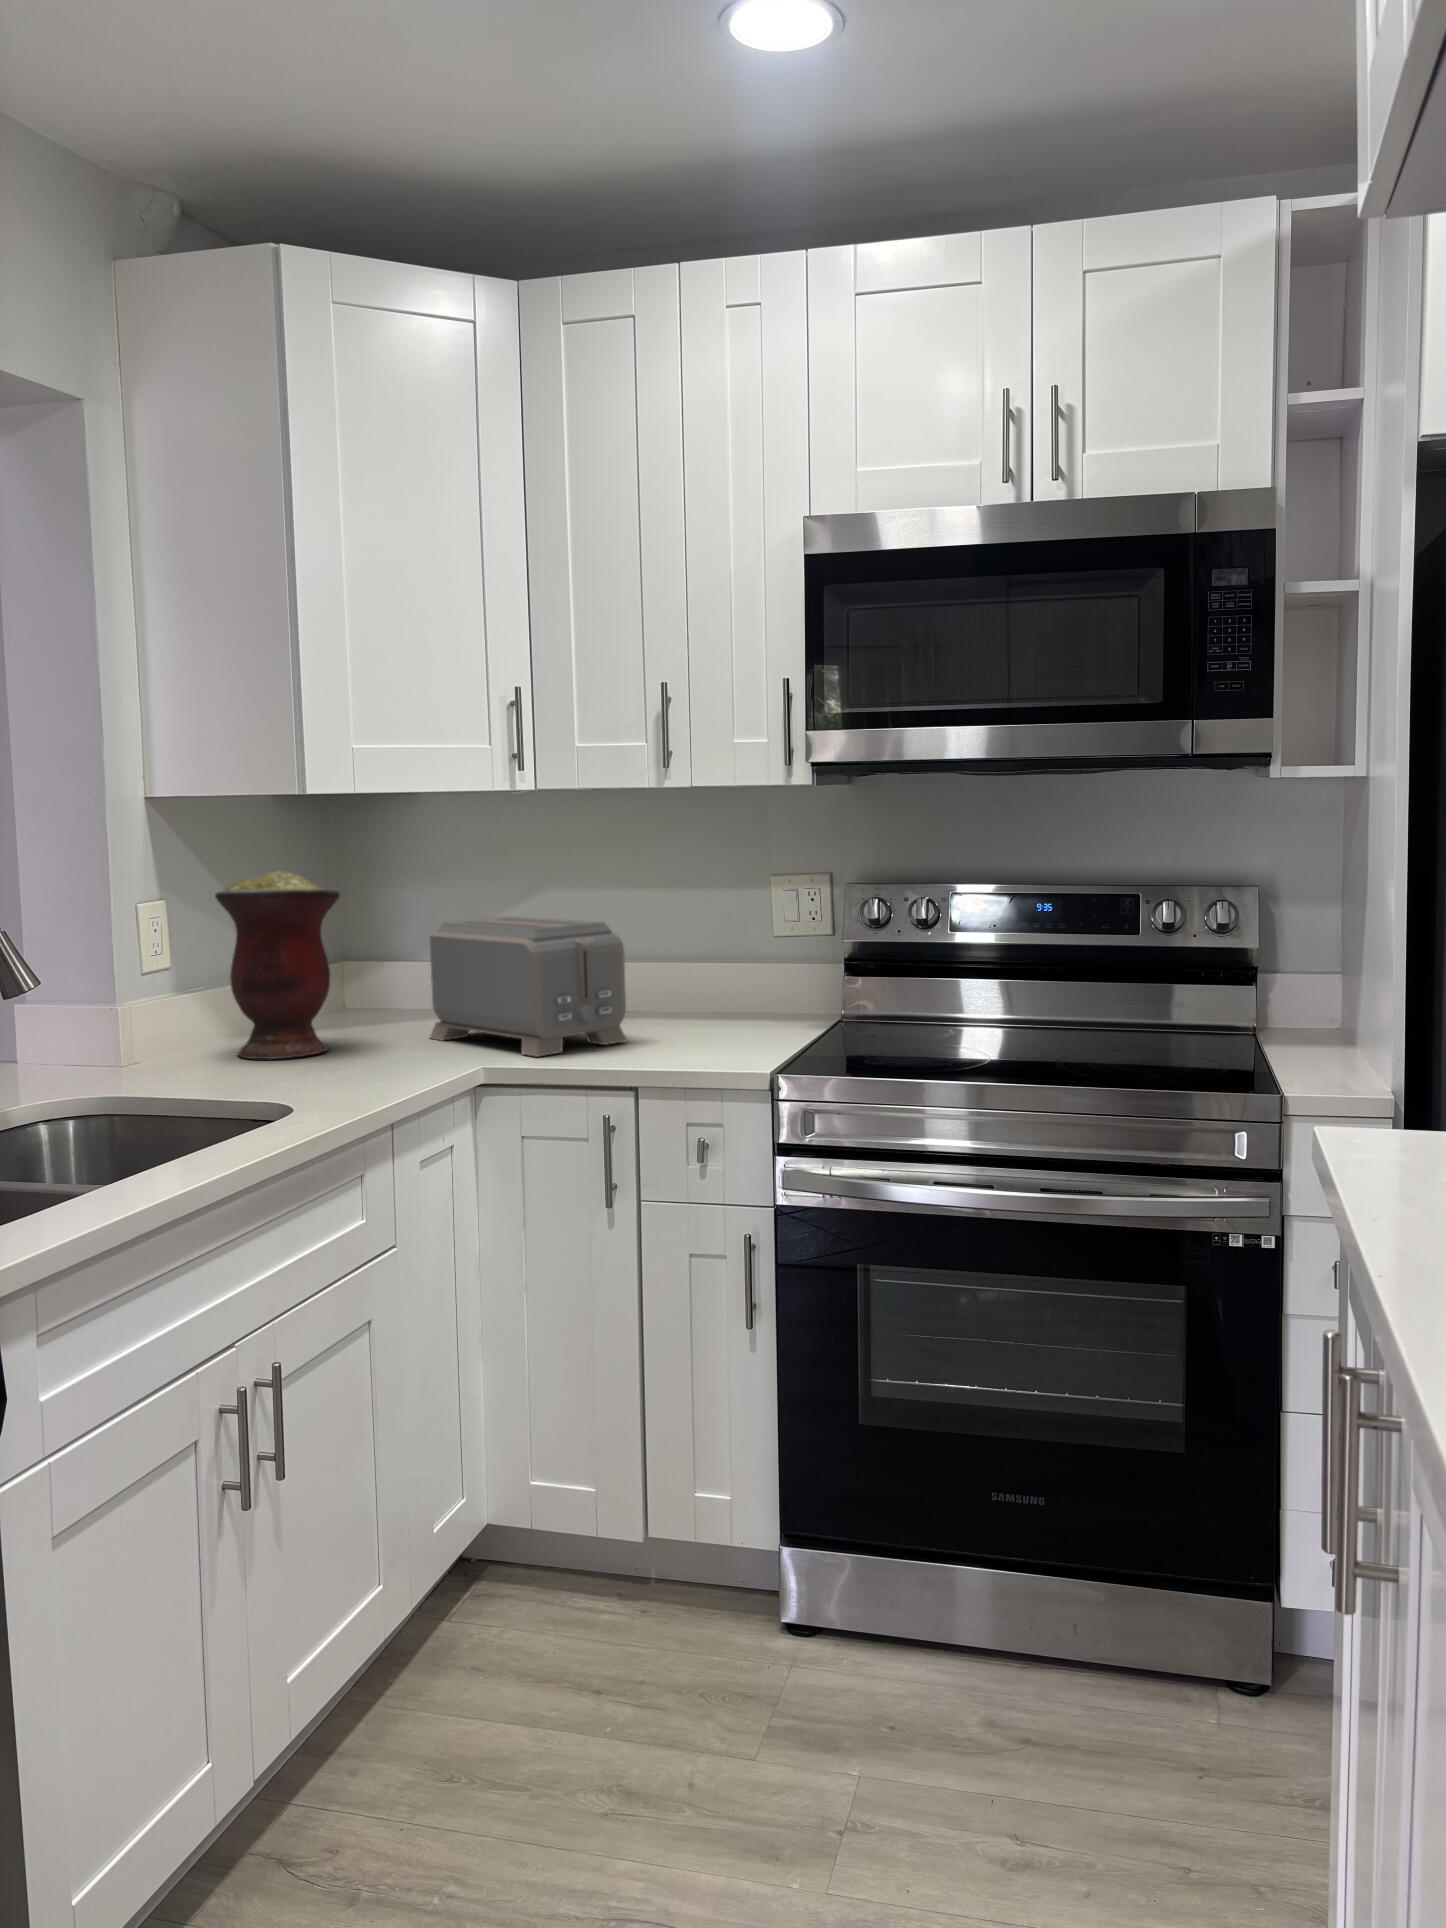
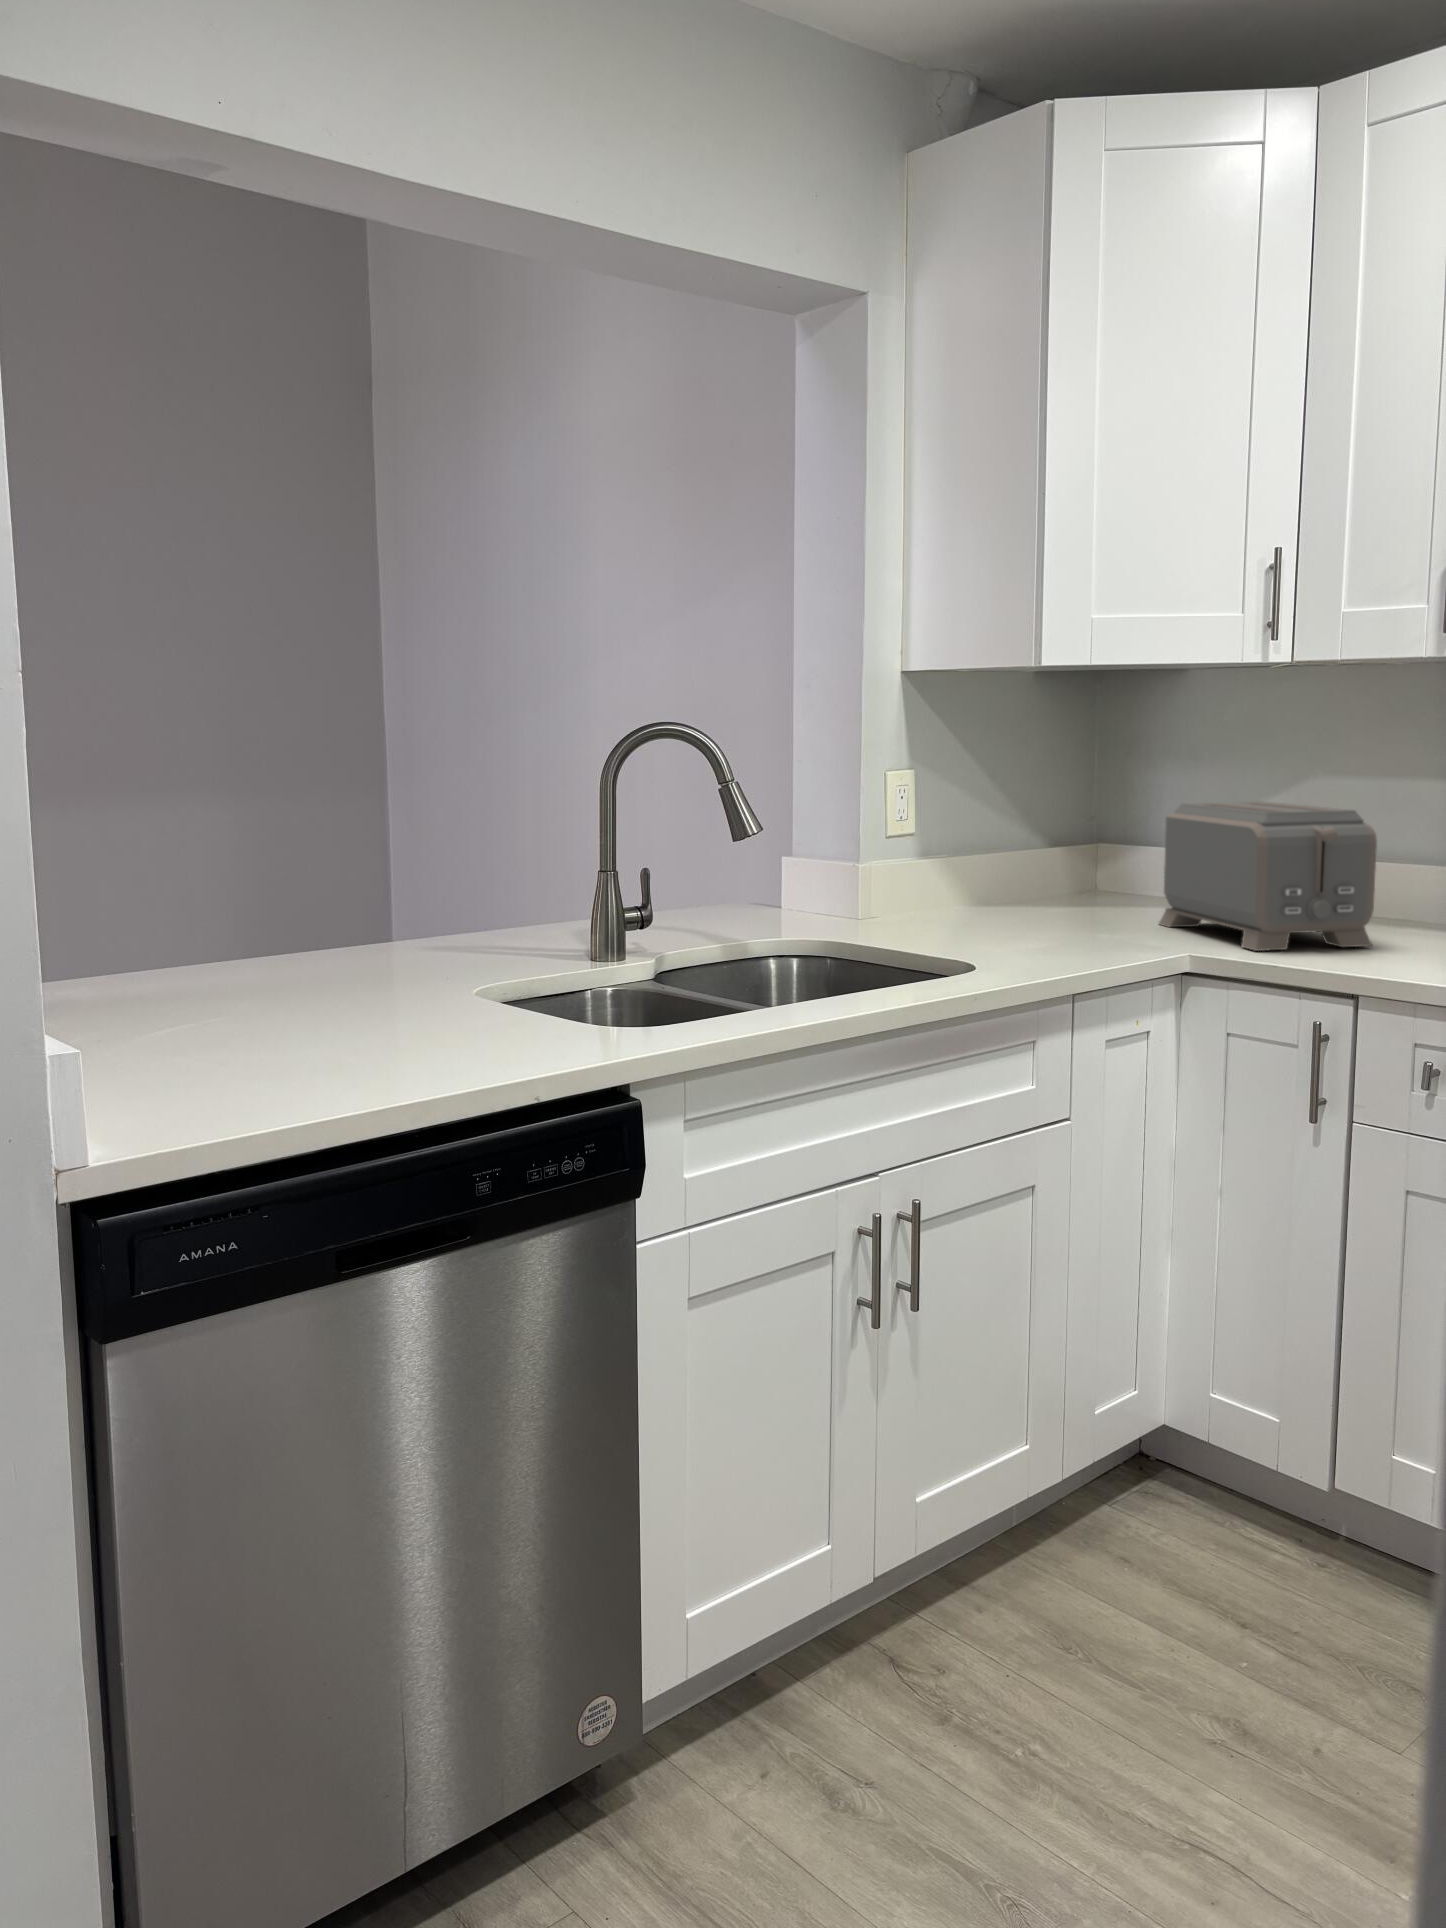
vase: present [215,871,340,1059] -> none [954,744,1074,928]

